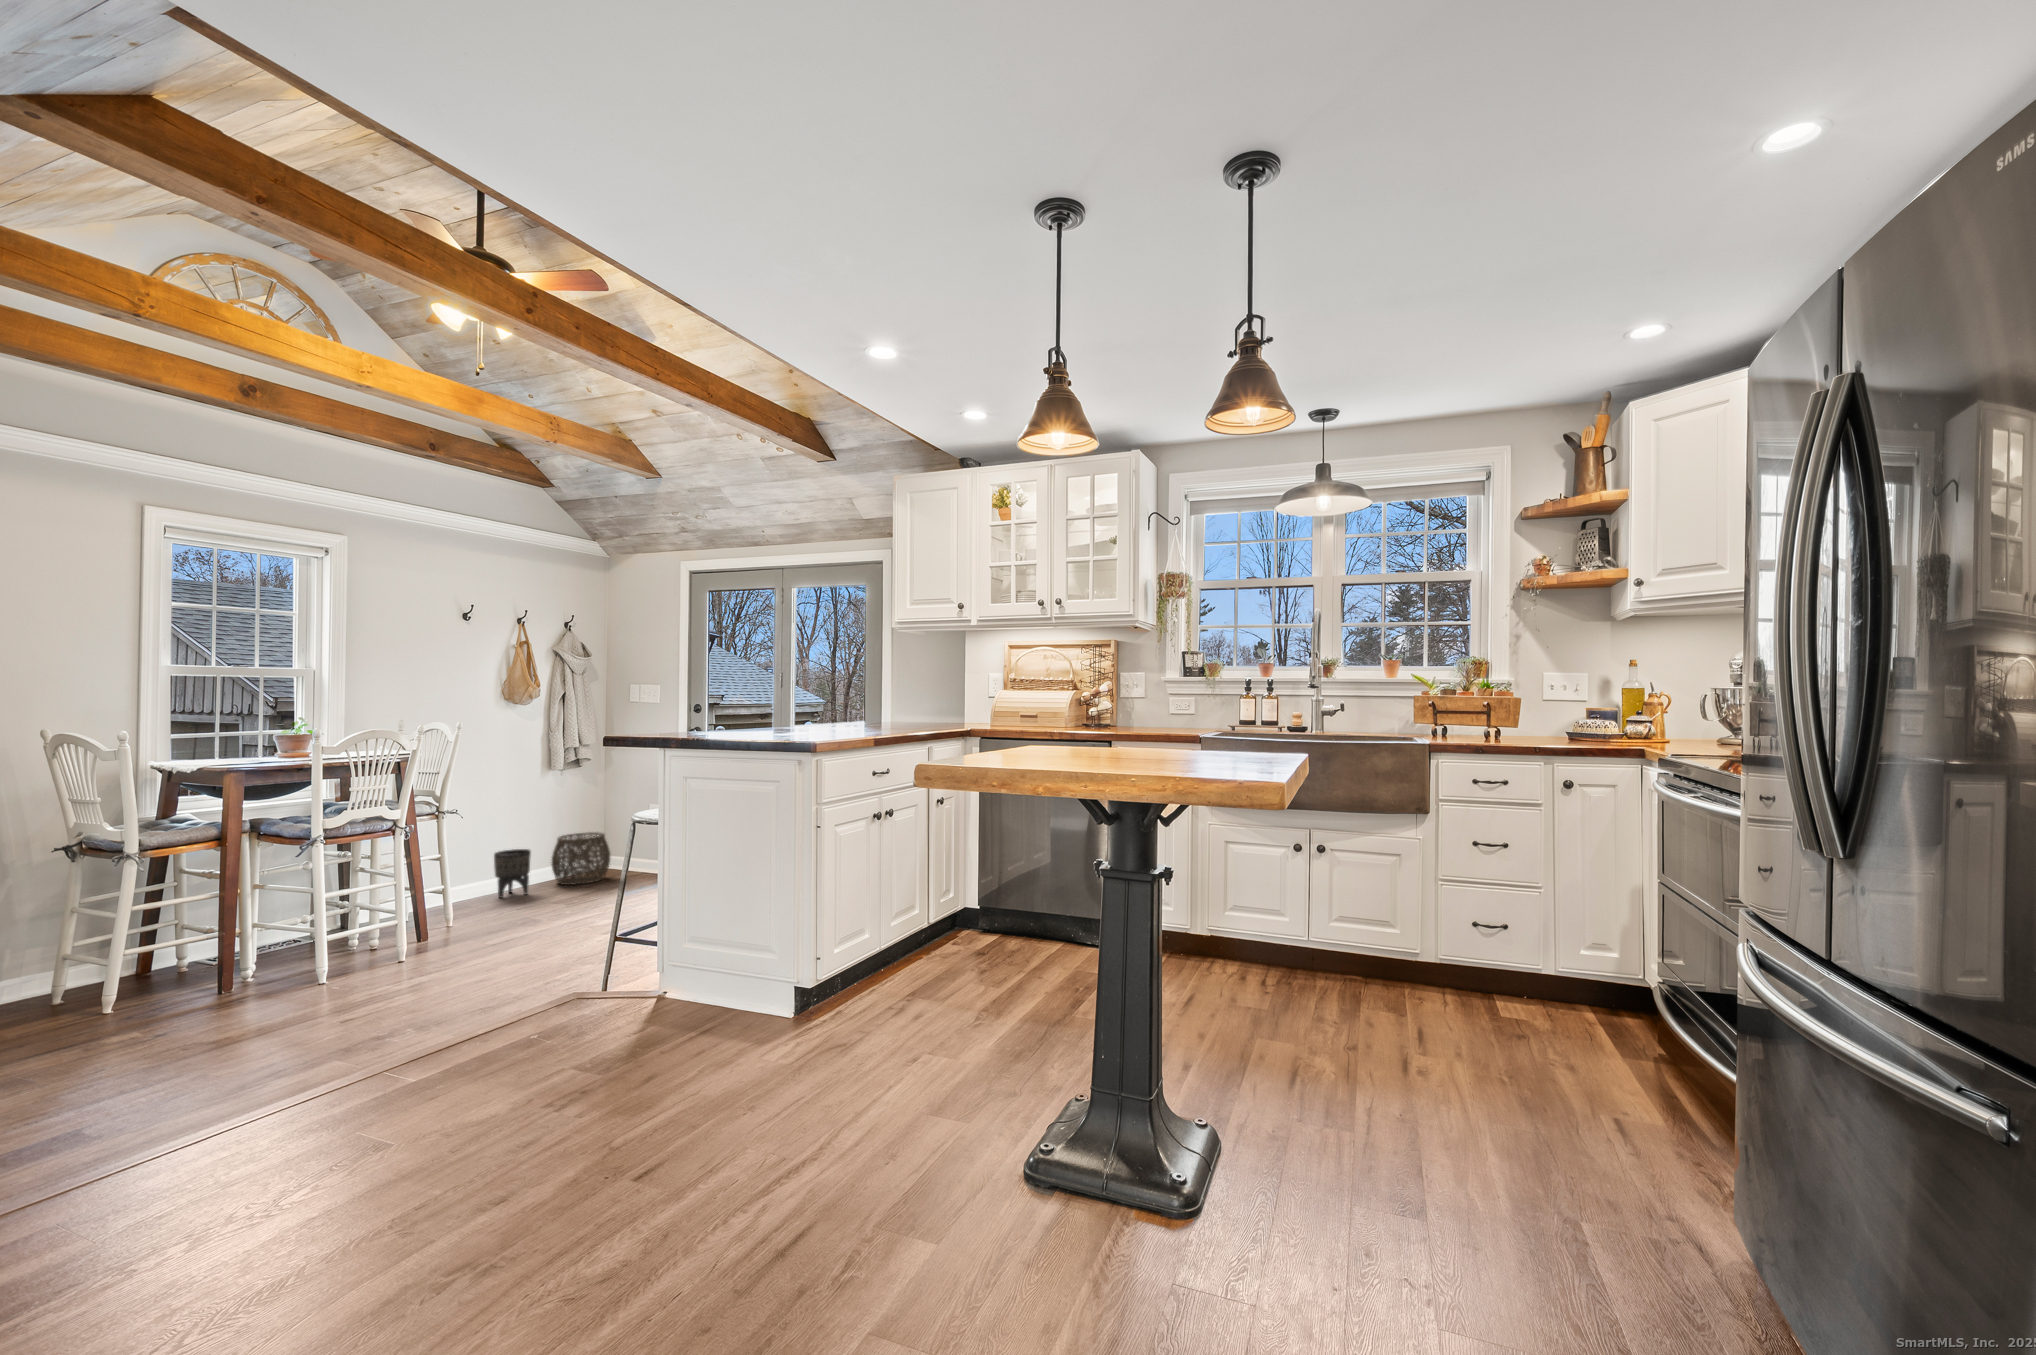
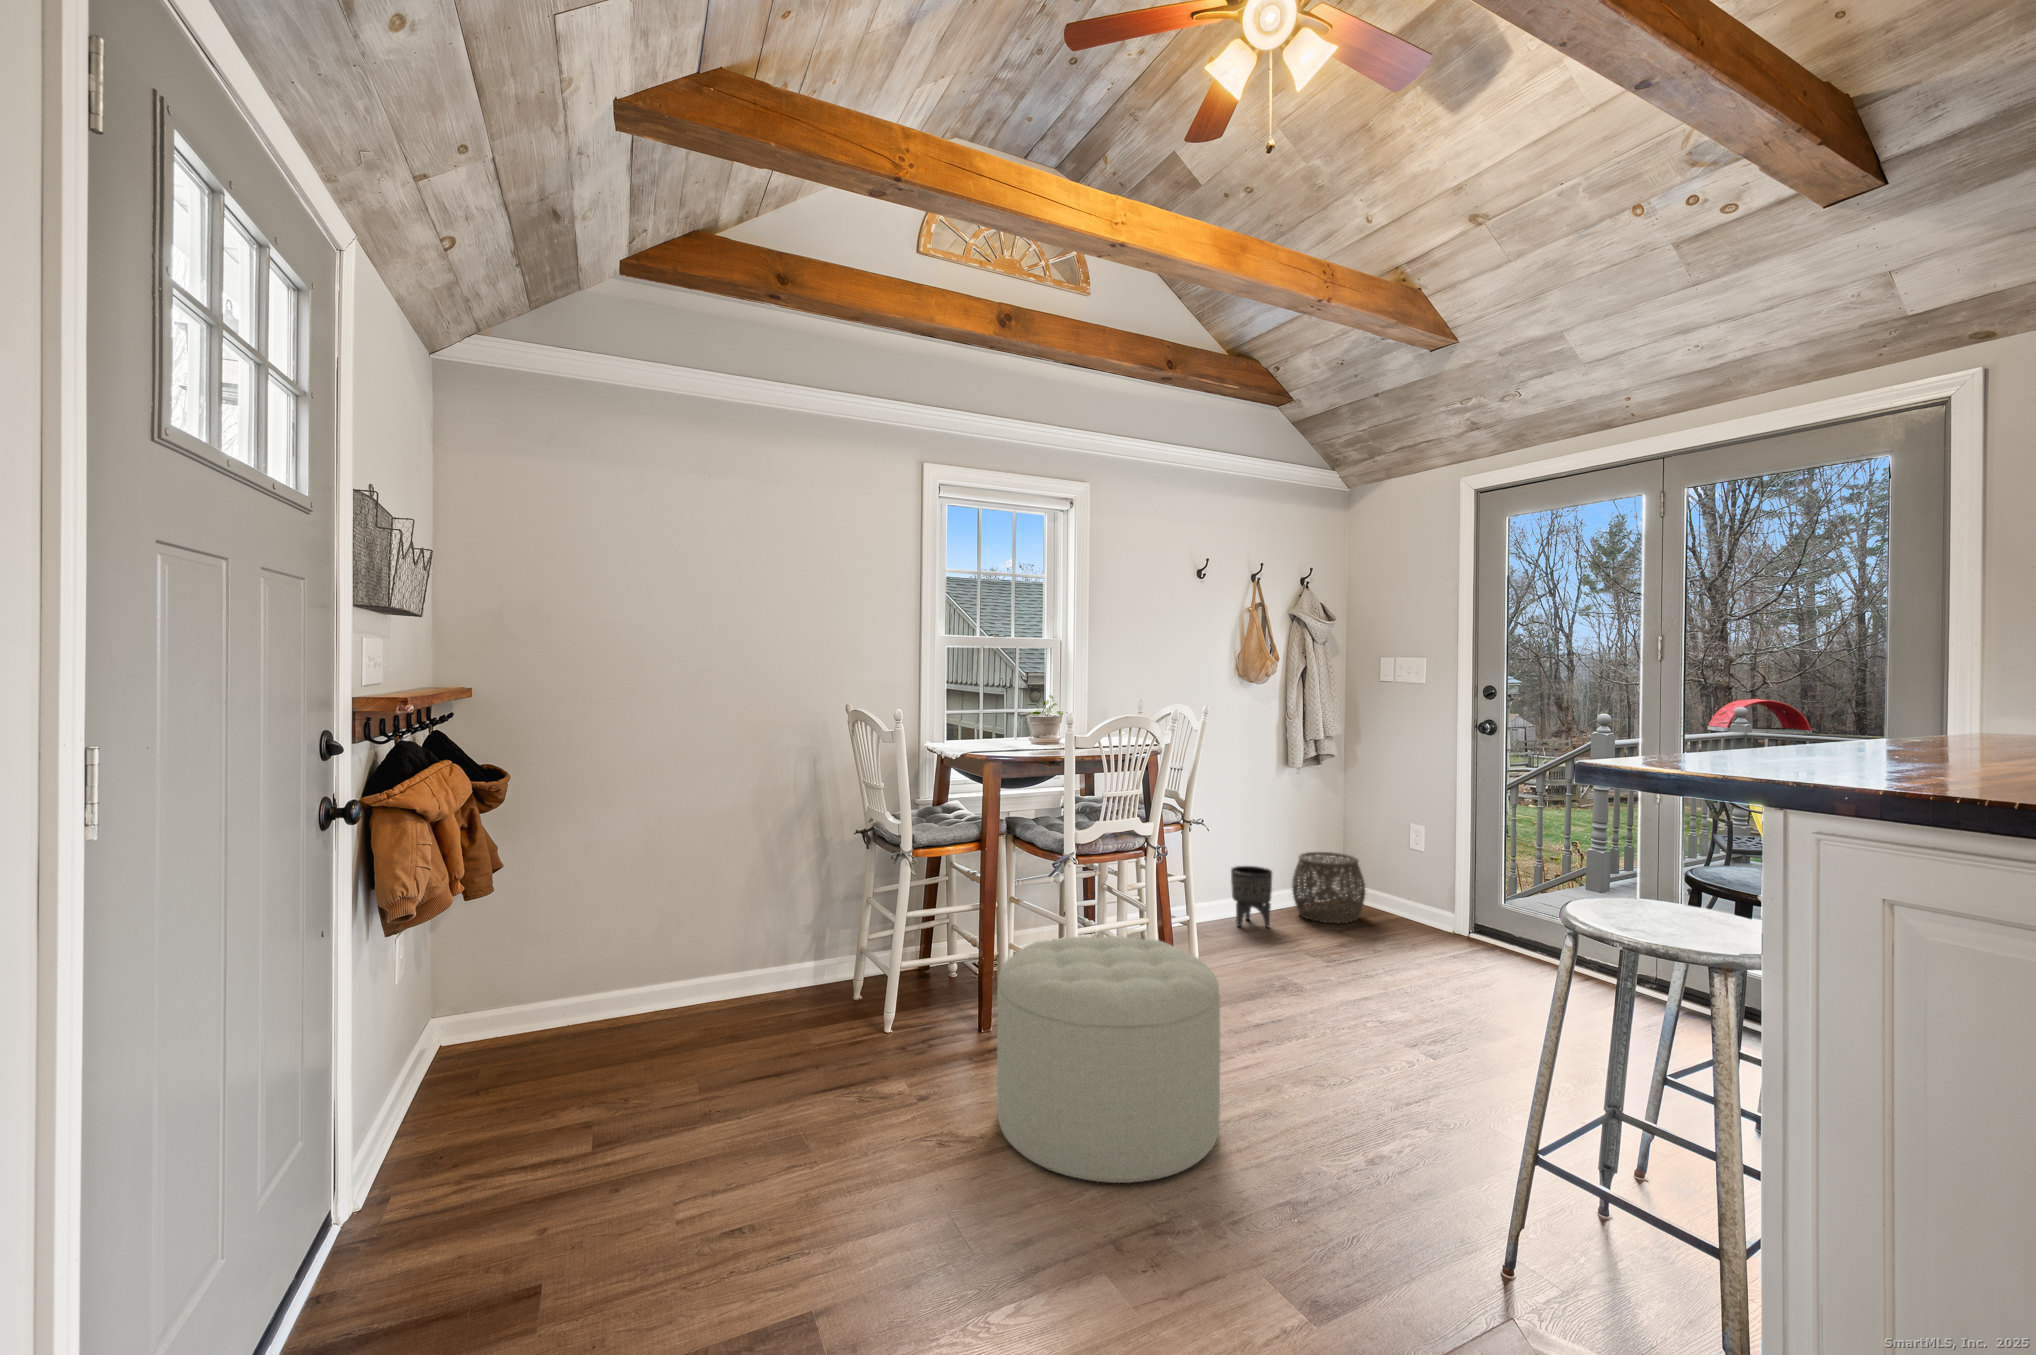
ottoman: none [237,885,439,1048] -> present [997,936,1220,1183]

